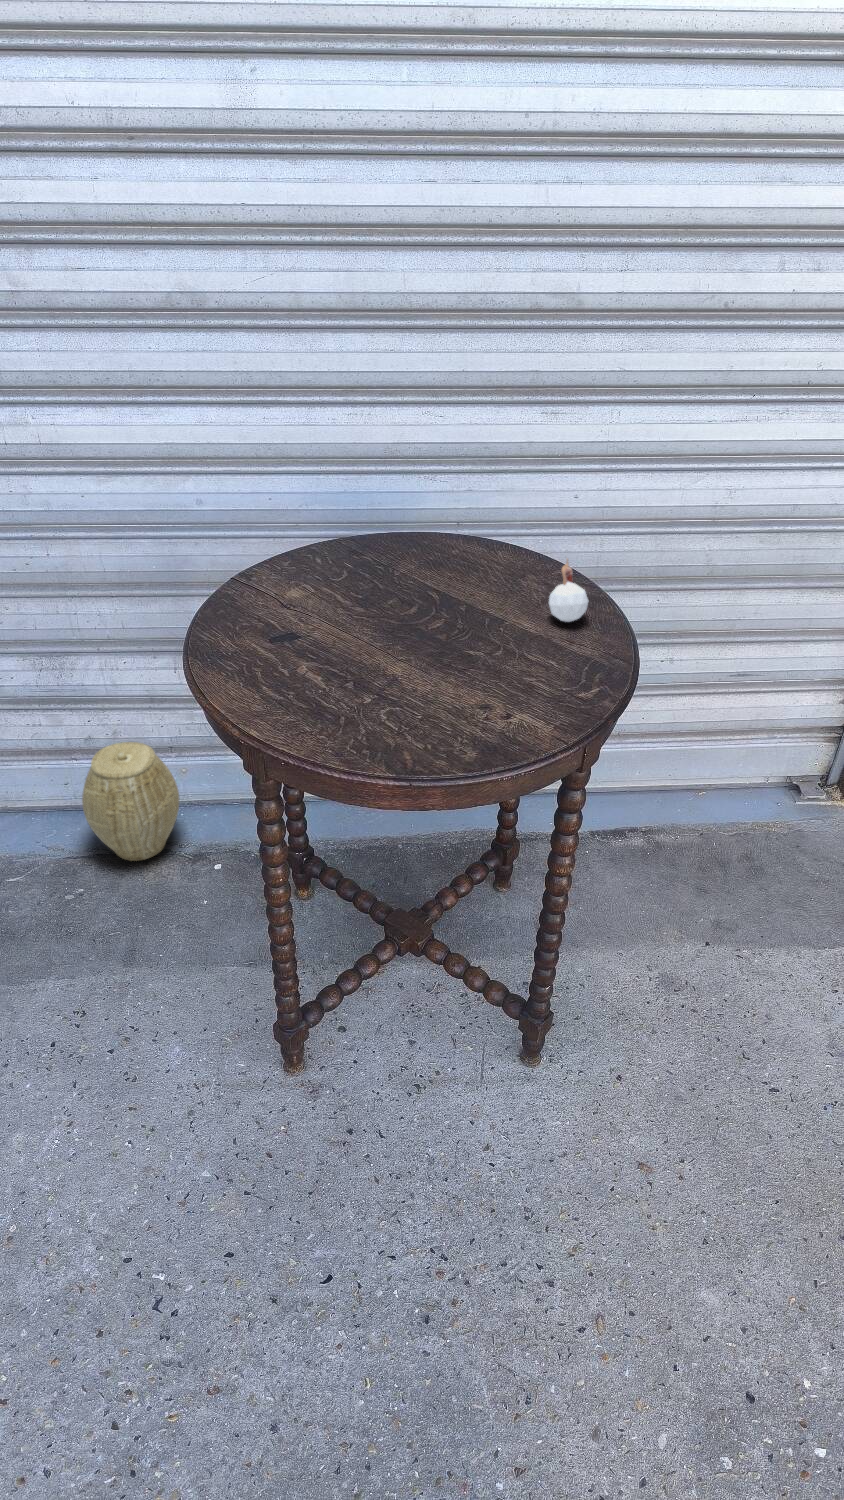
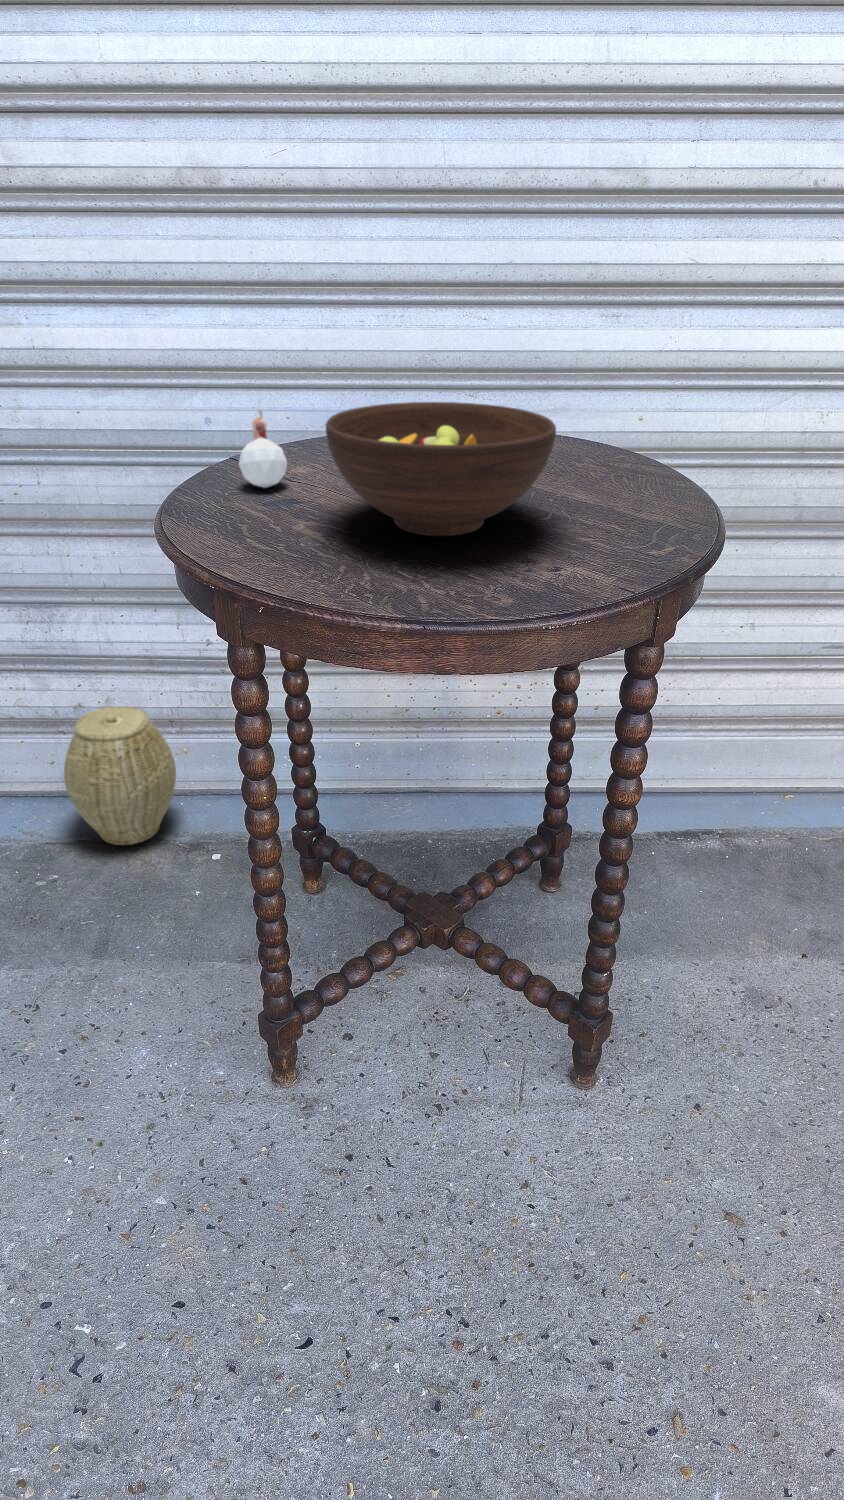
fruit bowl: none [320,547,503,672] -> present [326,402,556,536]
candle: present [549,558,588,622] -> present [239,400,287,488]

